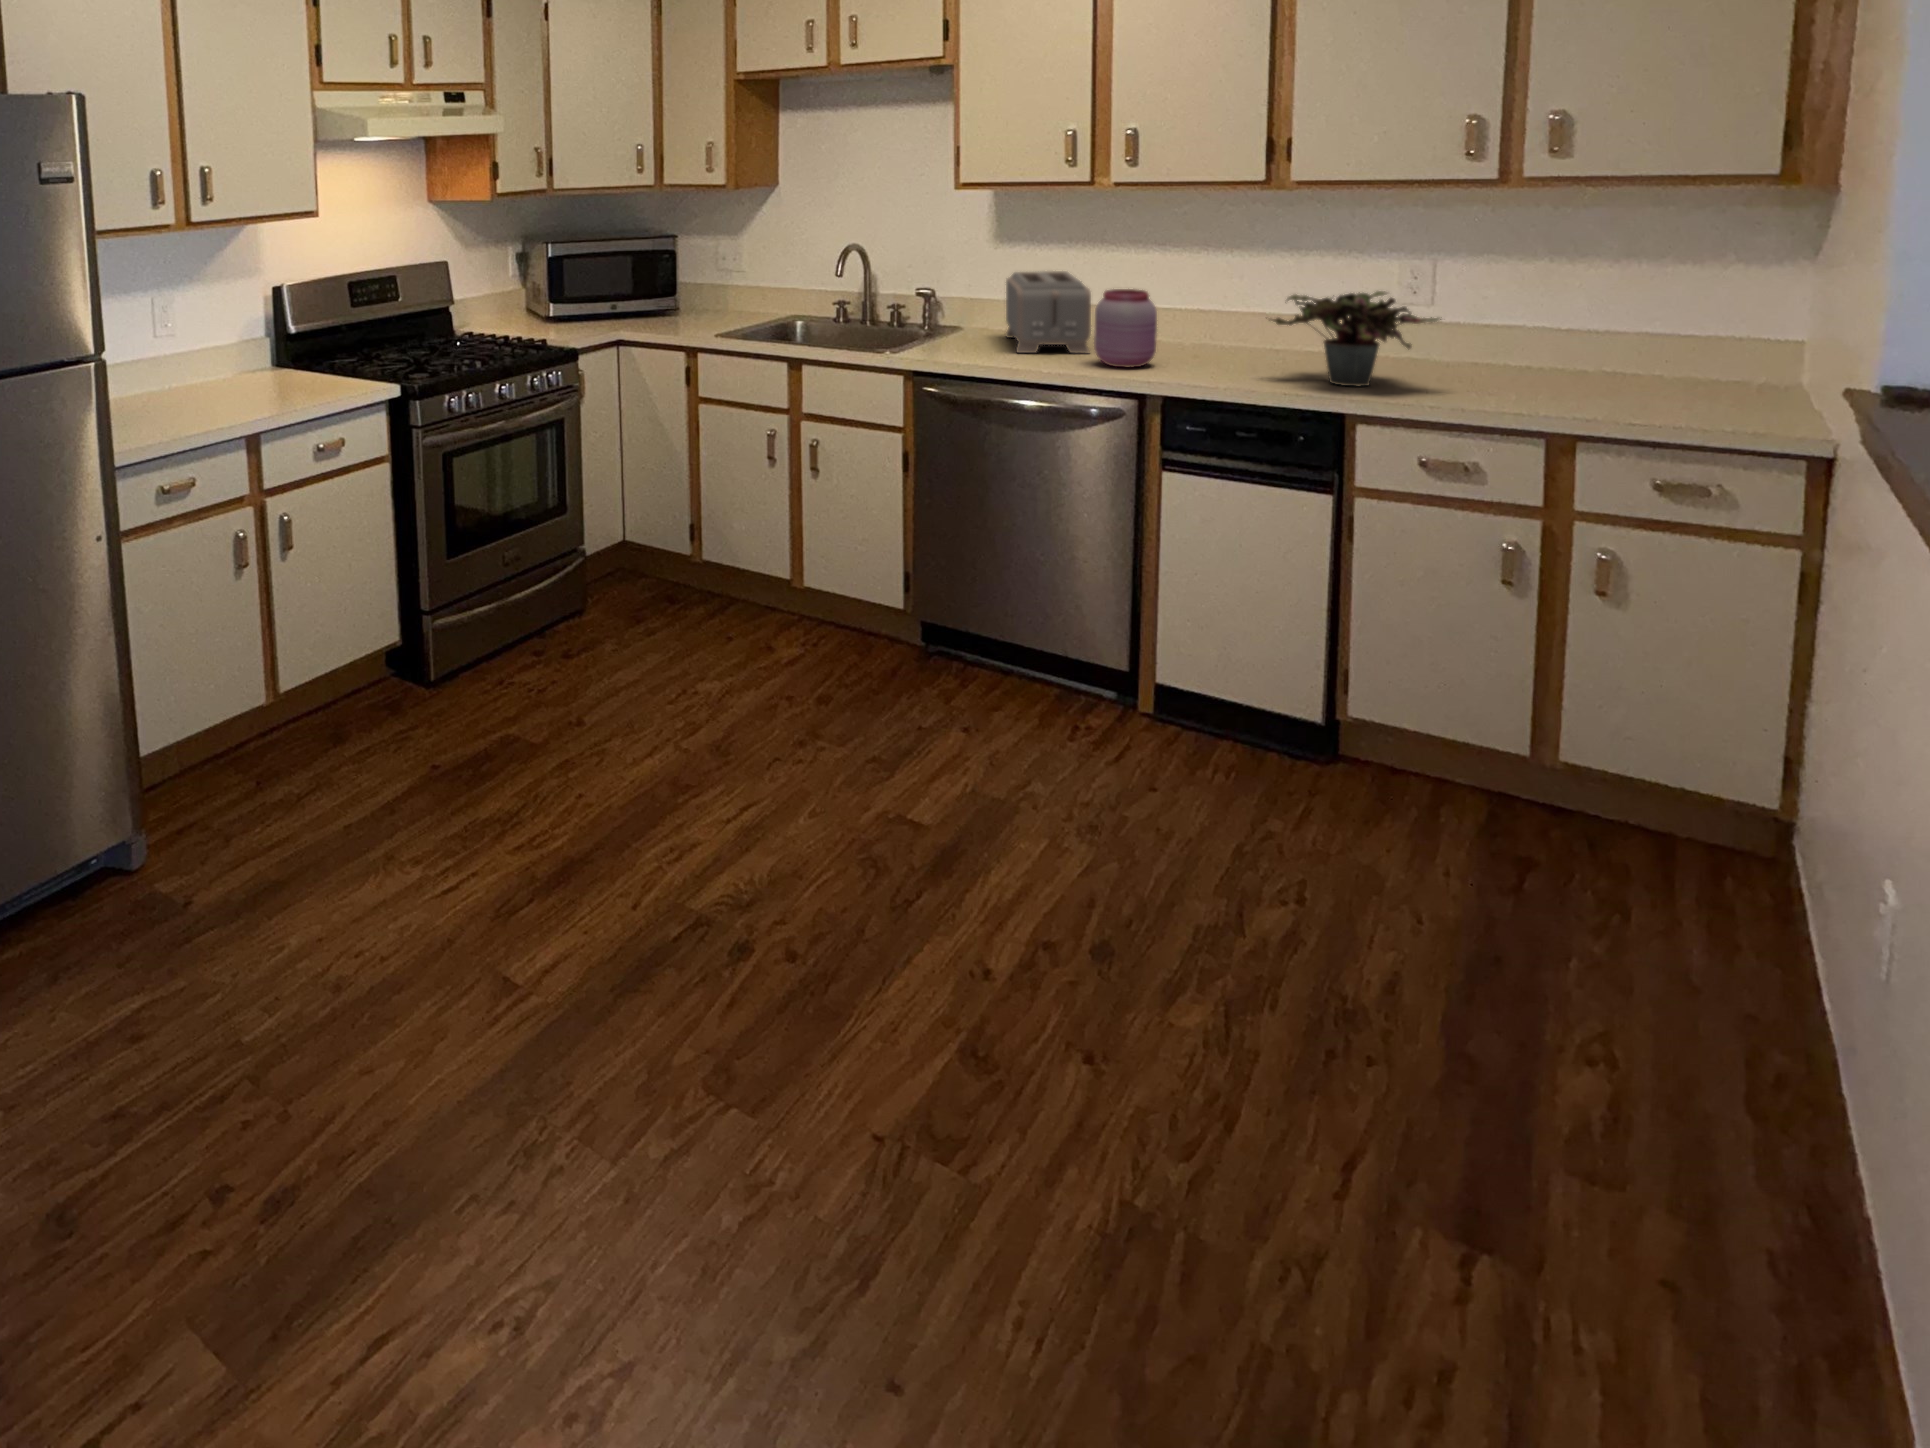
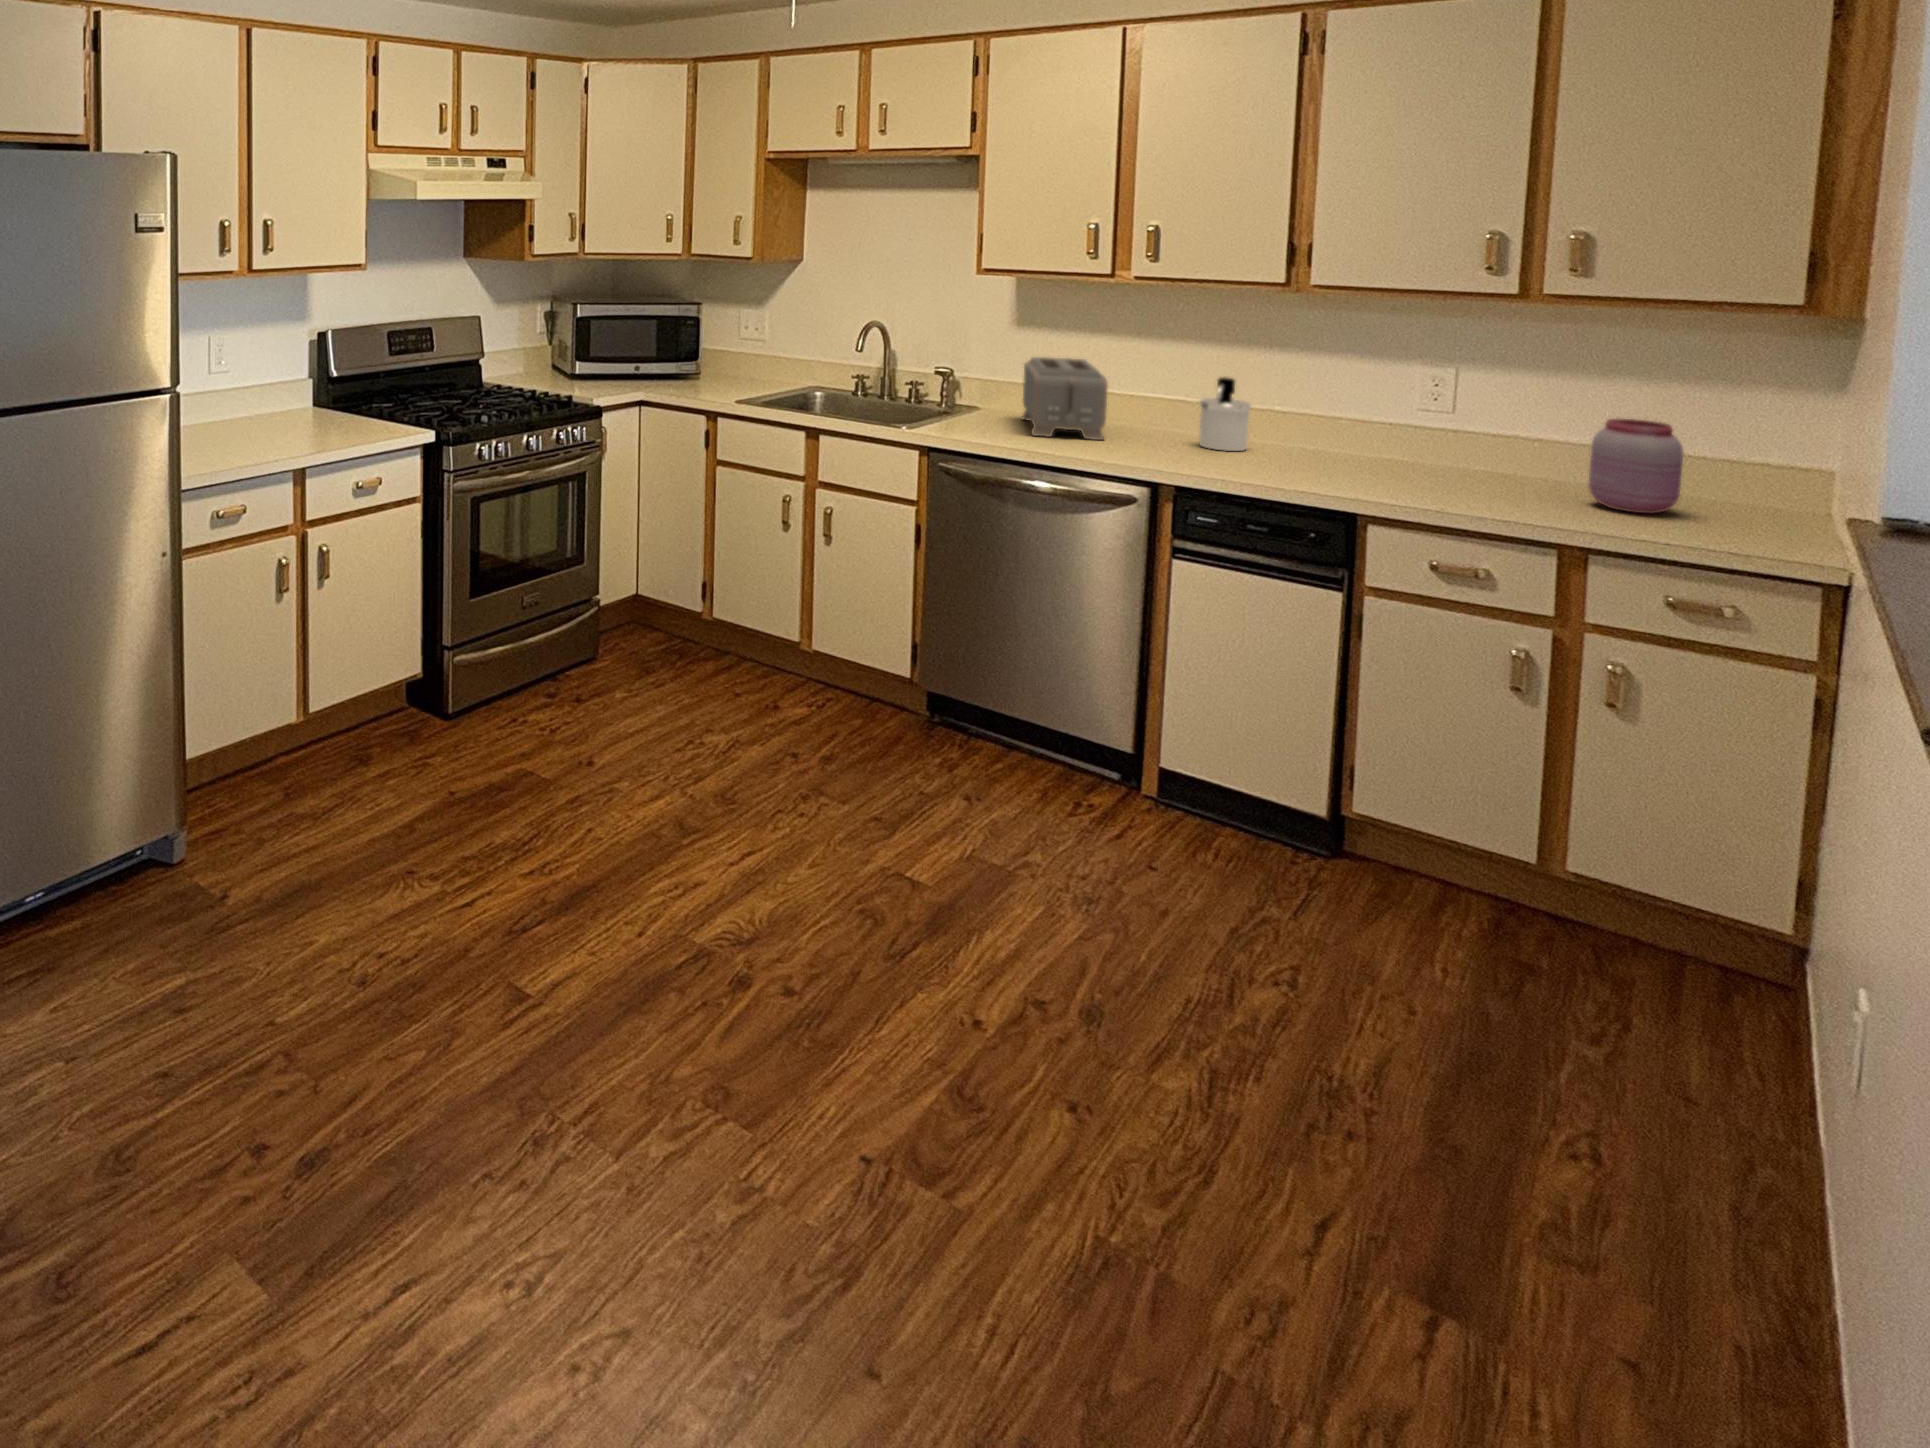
soap dispenser: none [1183,282,1235,357] -> present [1199,377,1251,451]
jar: present [1094,289,1157,367] -> present [1589,419,1683,514]
potted plant: present [1271,291,1441,386] -> none [1279,395,1460,488]

